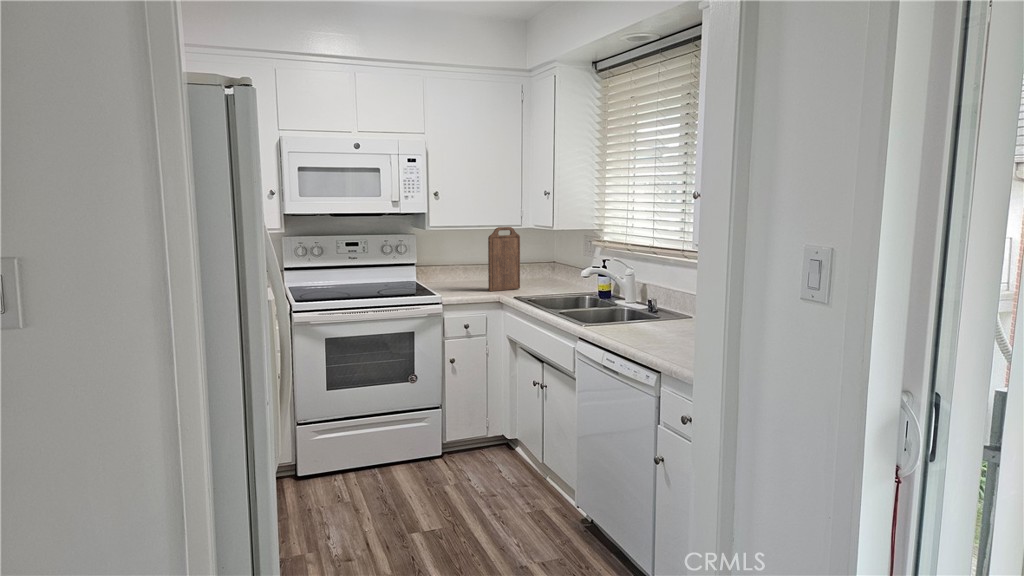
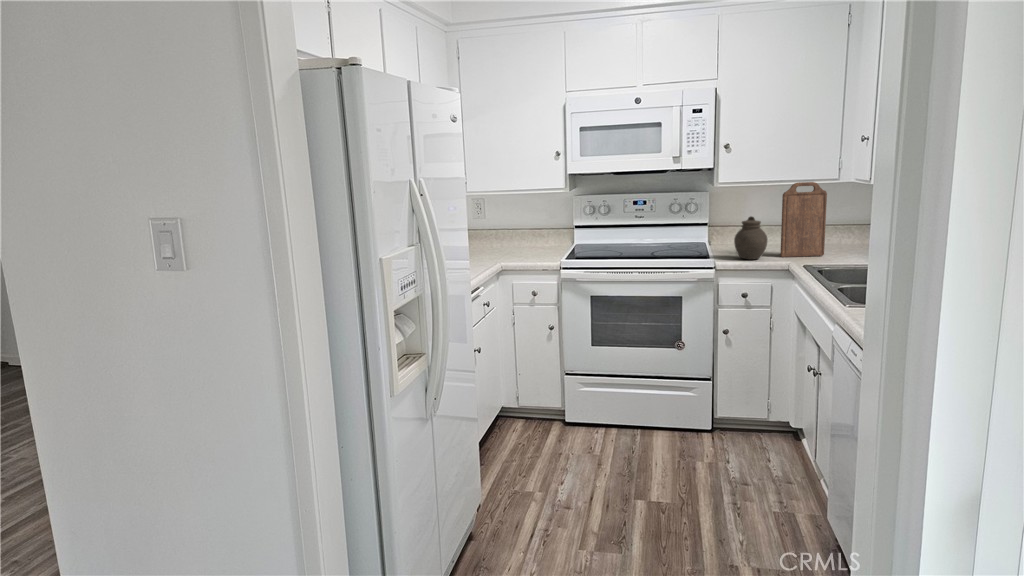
jar: none [453,257,481,295] -> present [734,216,768,260]

